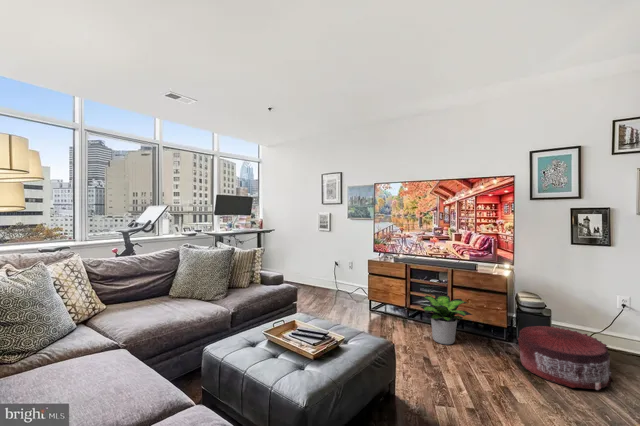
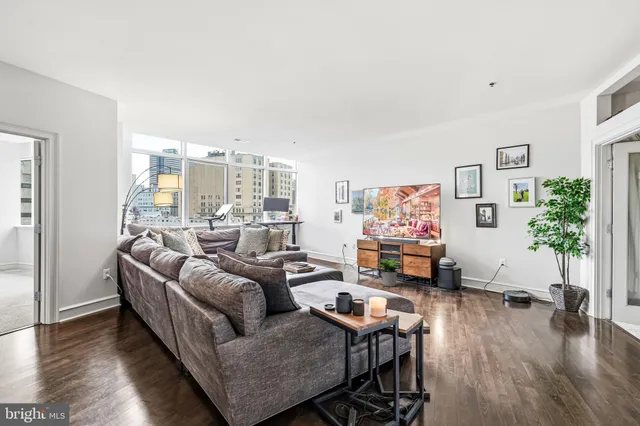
pouf: present [518,326,613,390] -> none [421,274,465,303]

